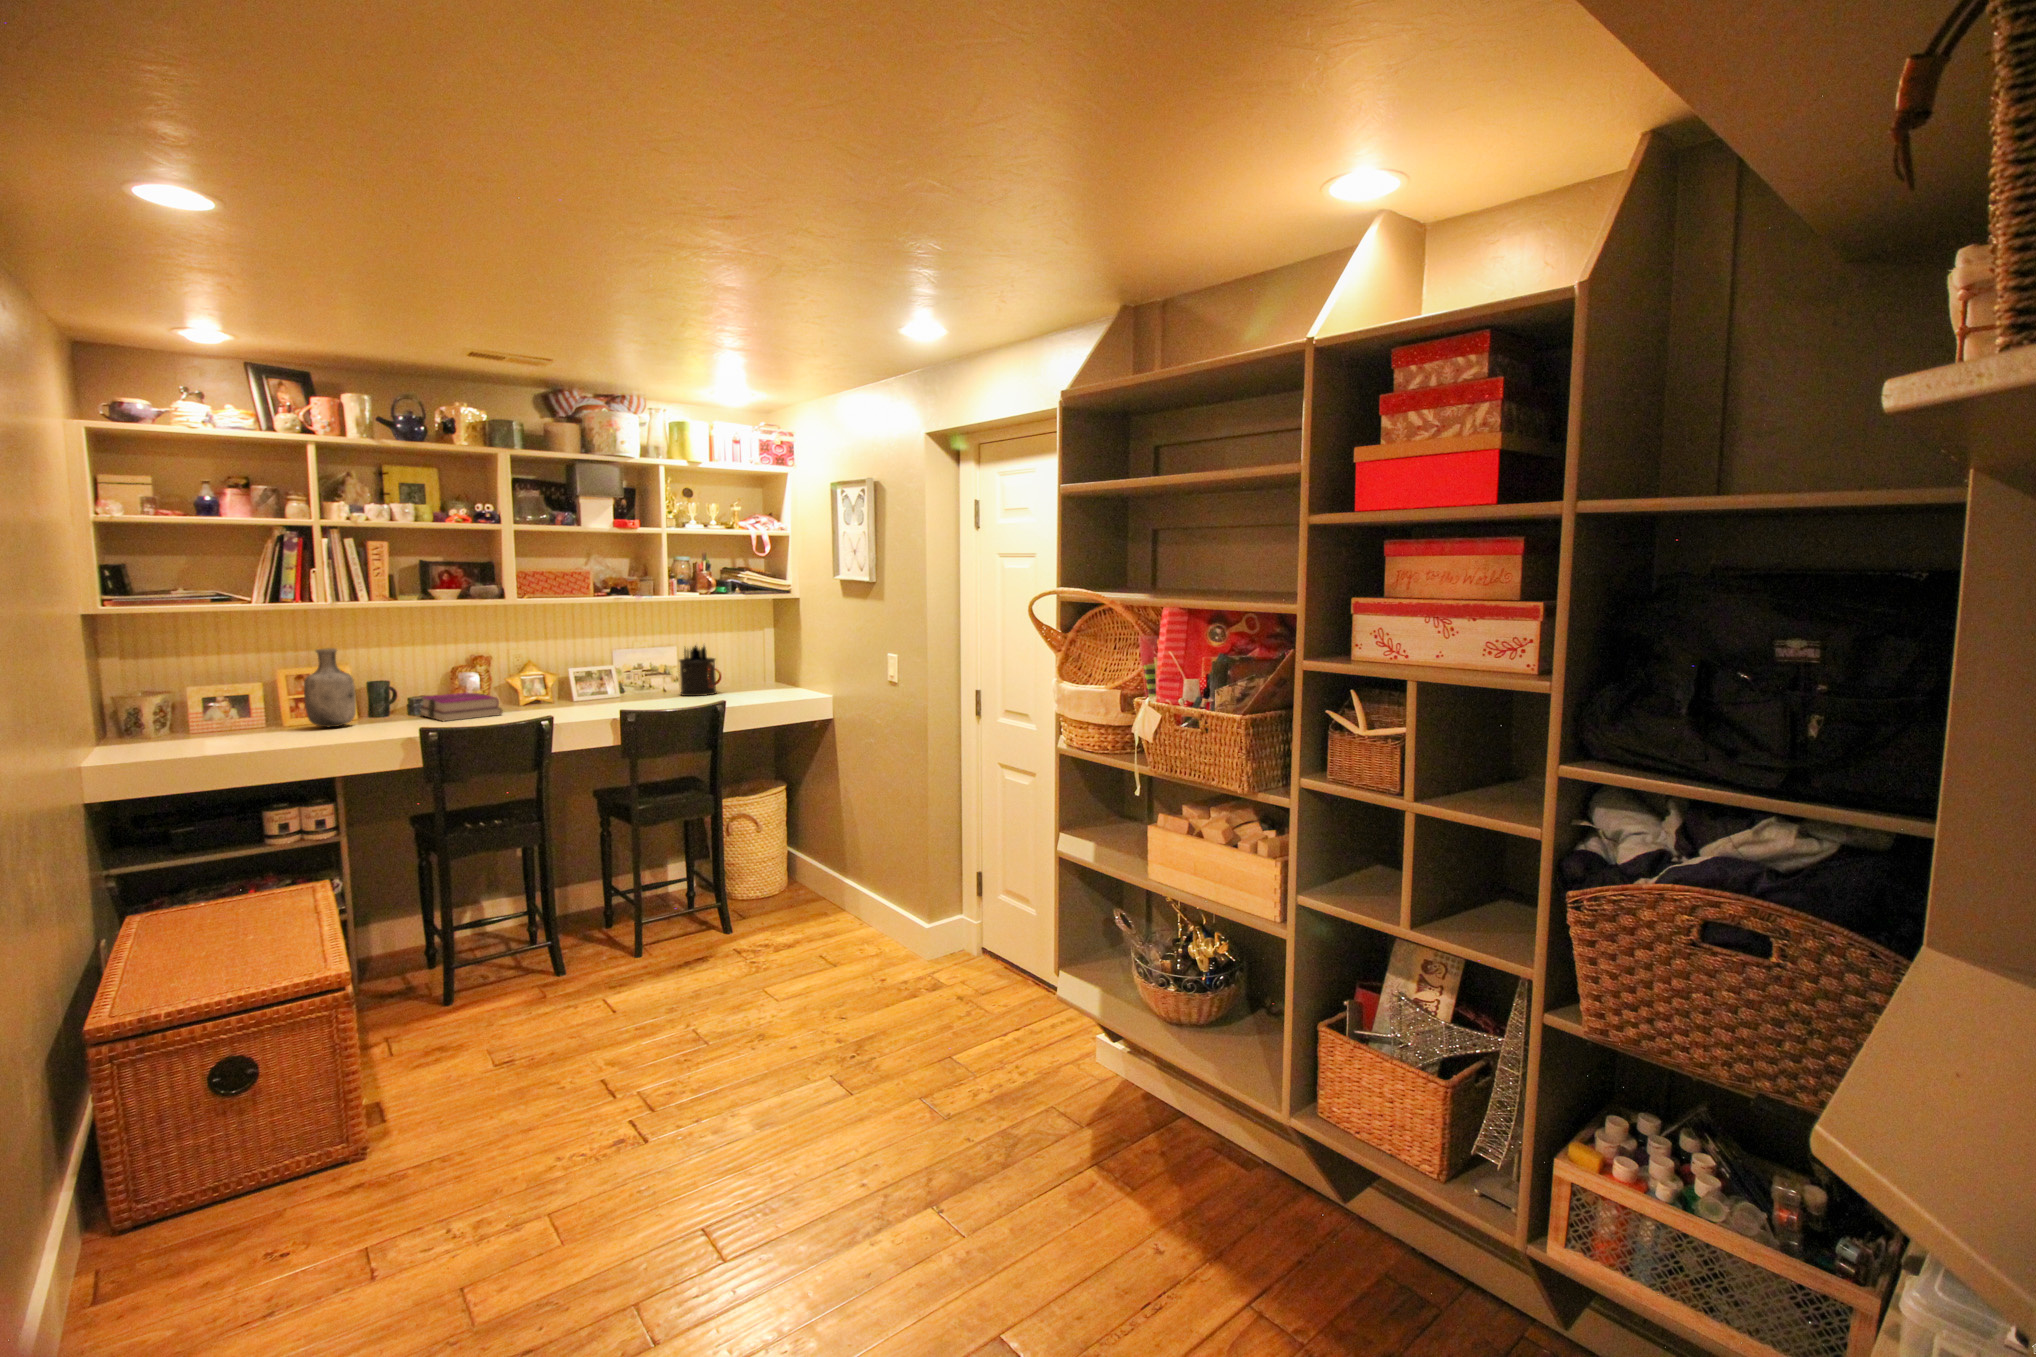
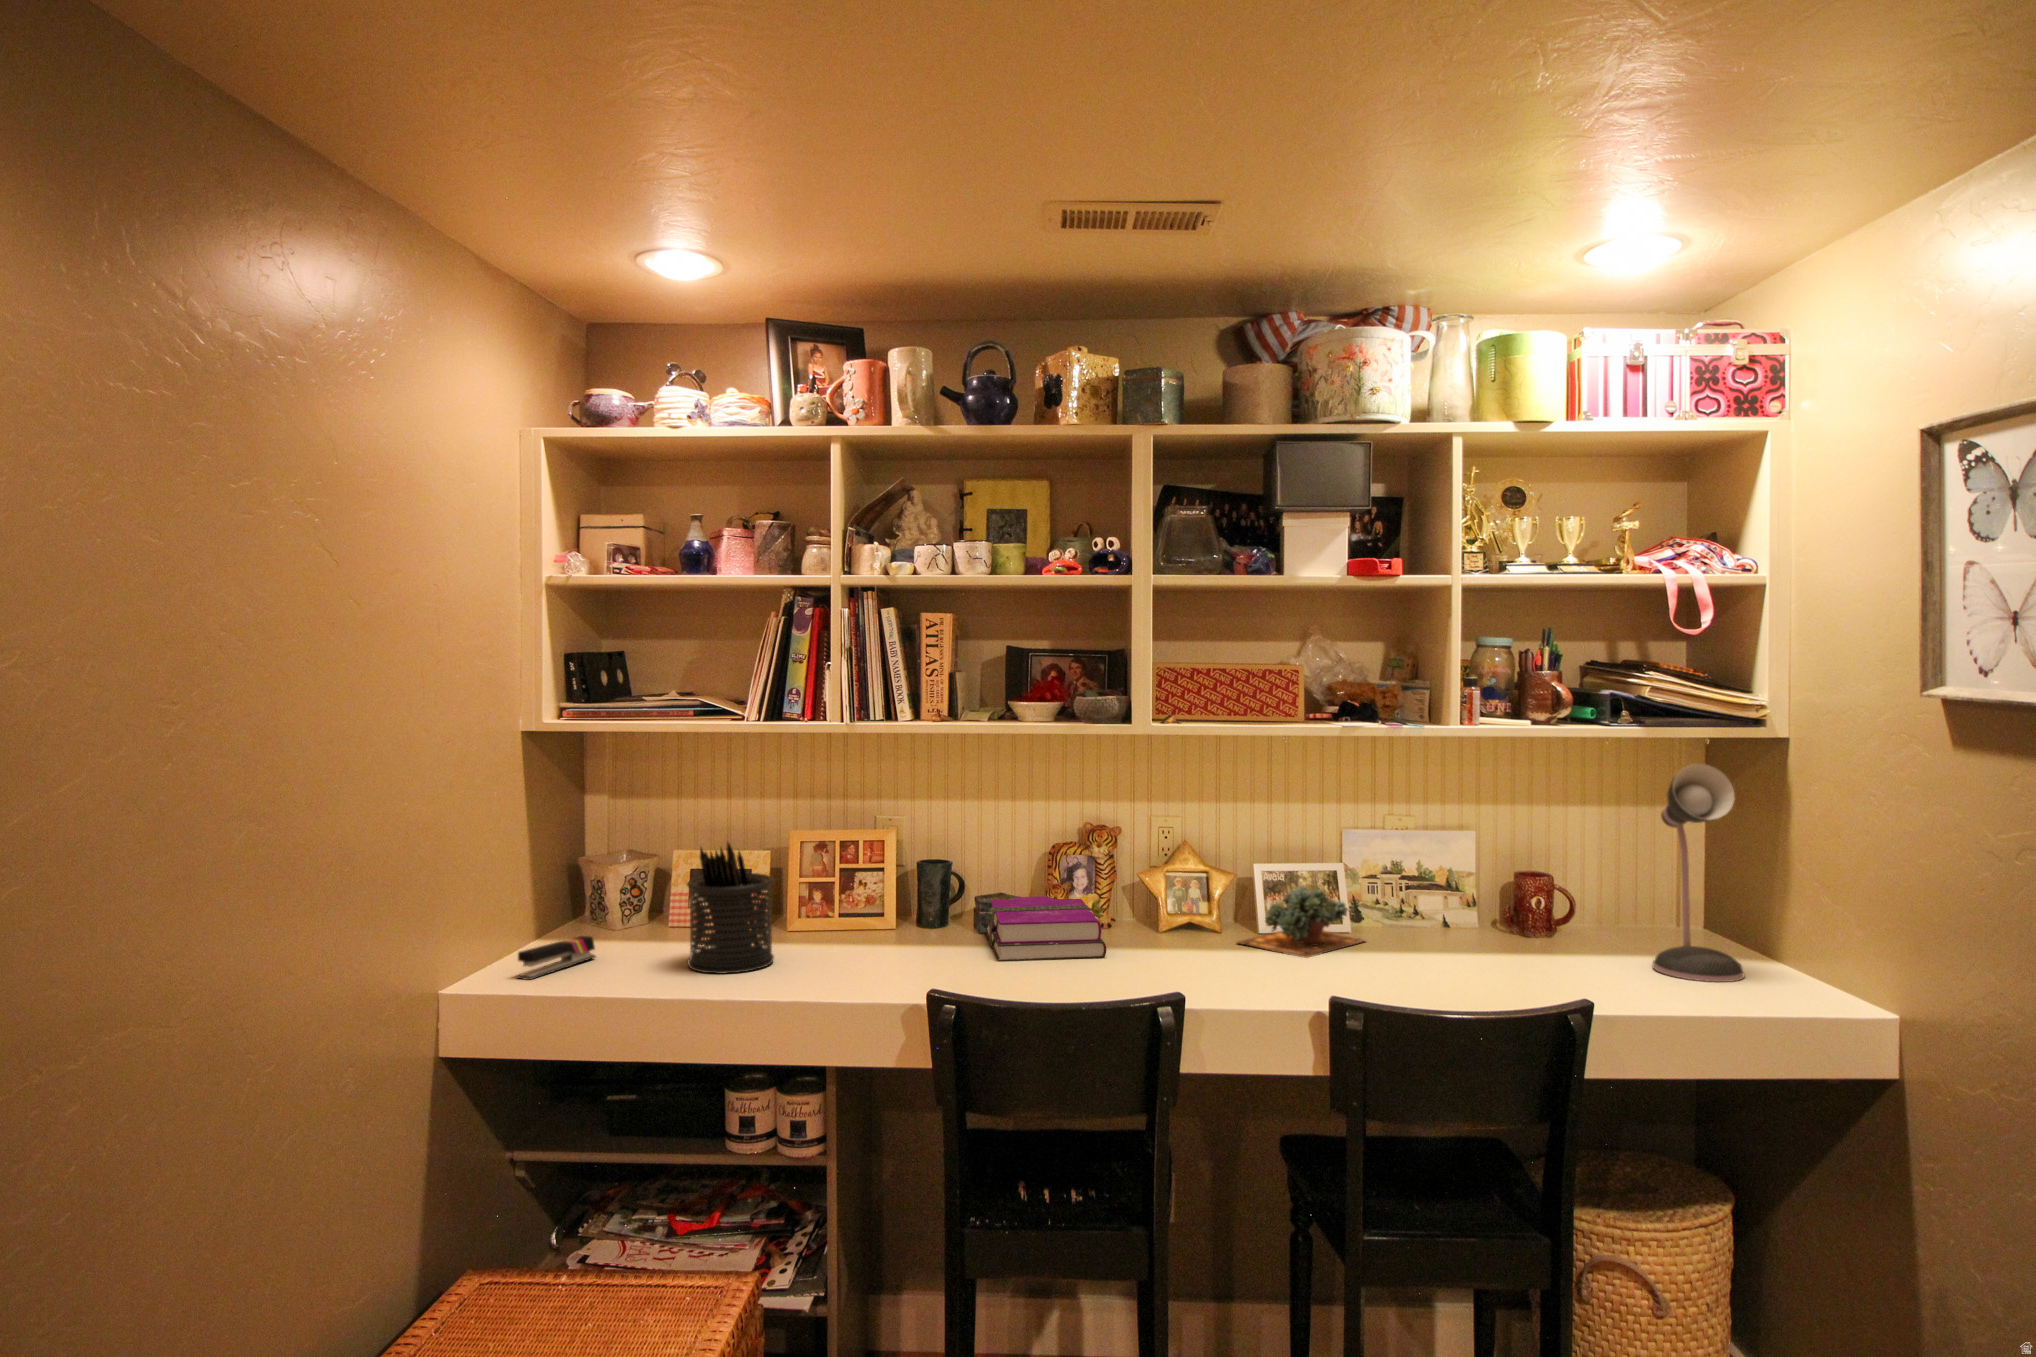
desk lamp: none [752,609,785,695] -> present [1652,764,1744,982]
pen holder: present [679,646,716,696] -> present [687,843,774,974]
vase: present [304,648,356,727] -> none [805,802,879,945]
succulent plant: none [566,675,631,706] -> present [1237,886,1365,958]
stapler: none [124,734,164,757] -> present [517,936,595,980]

